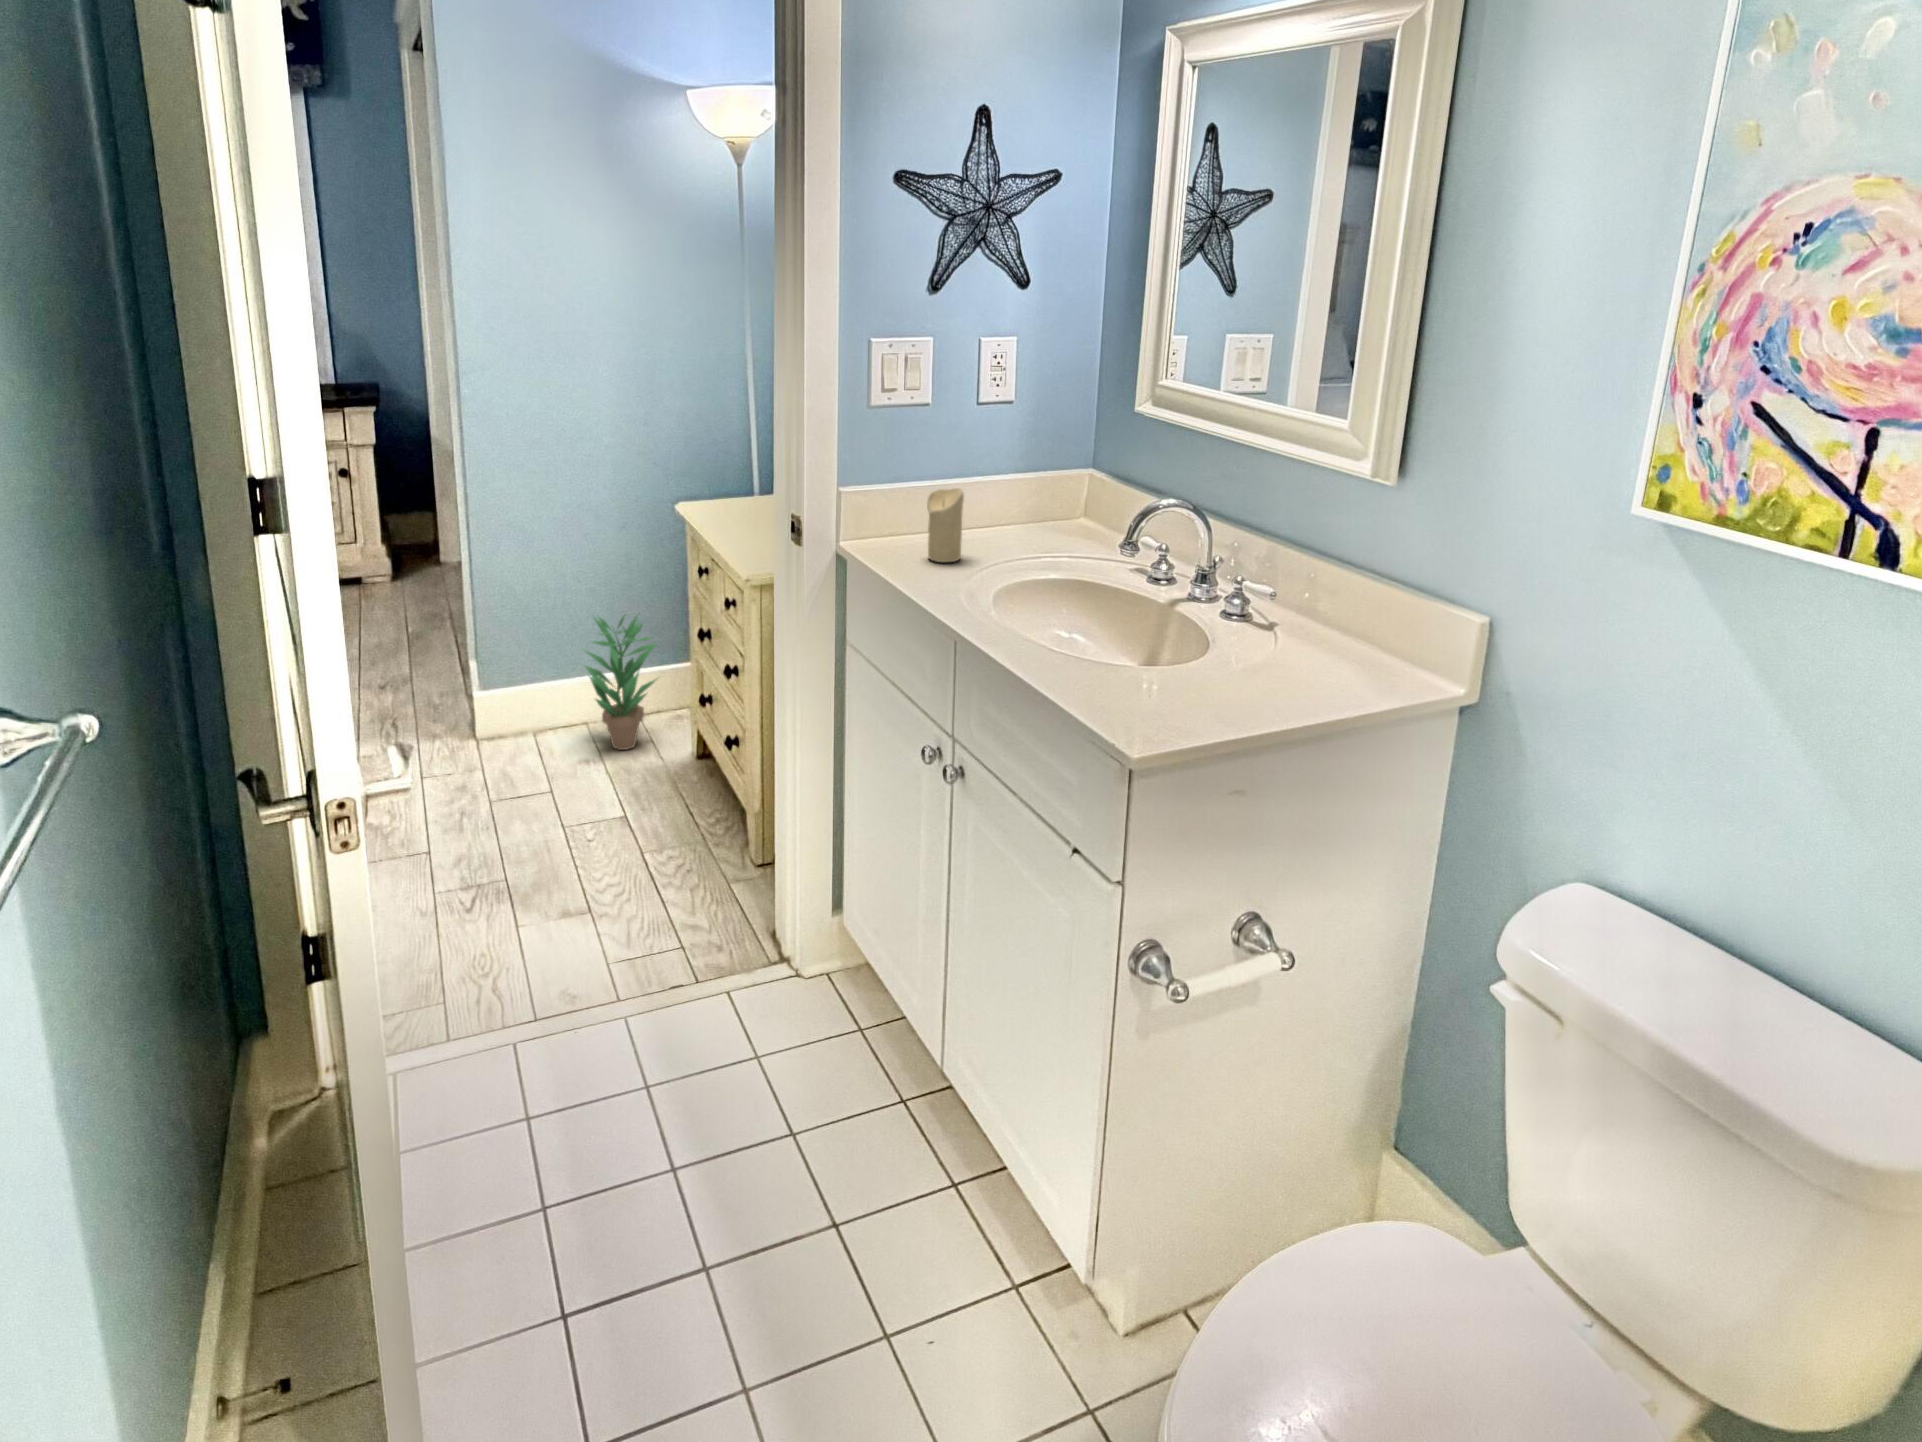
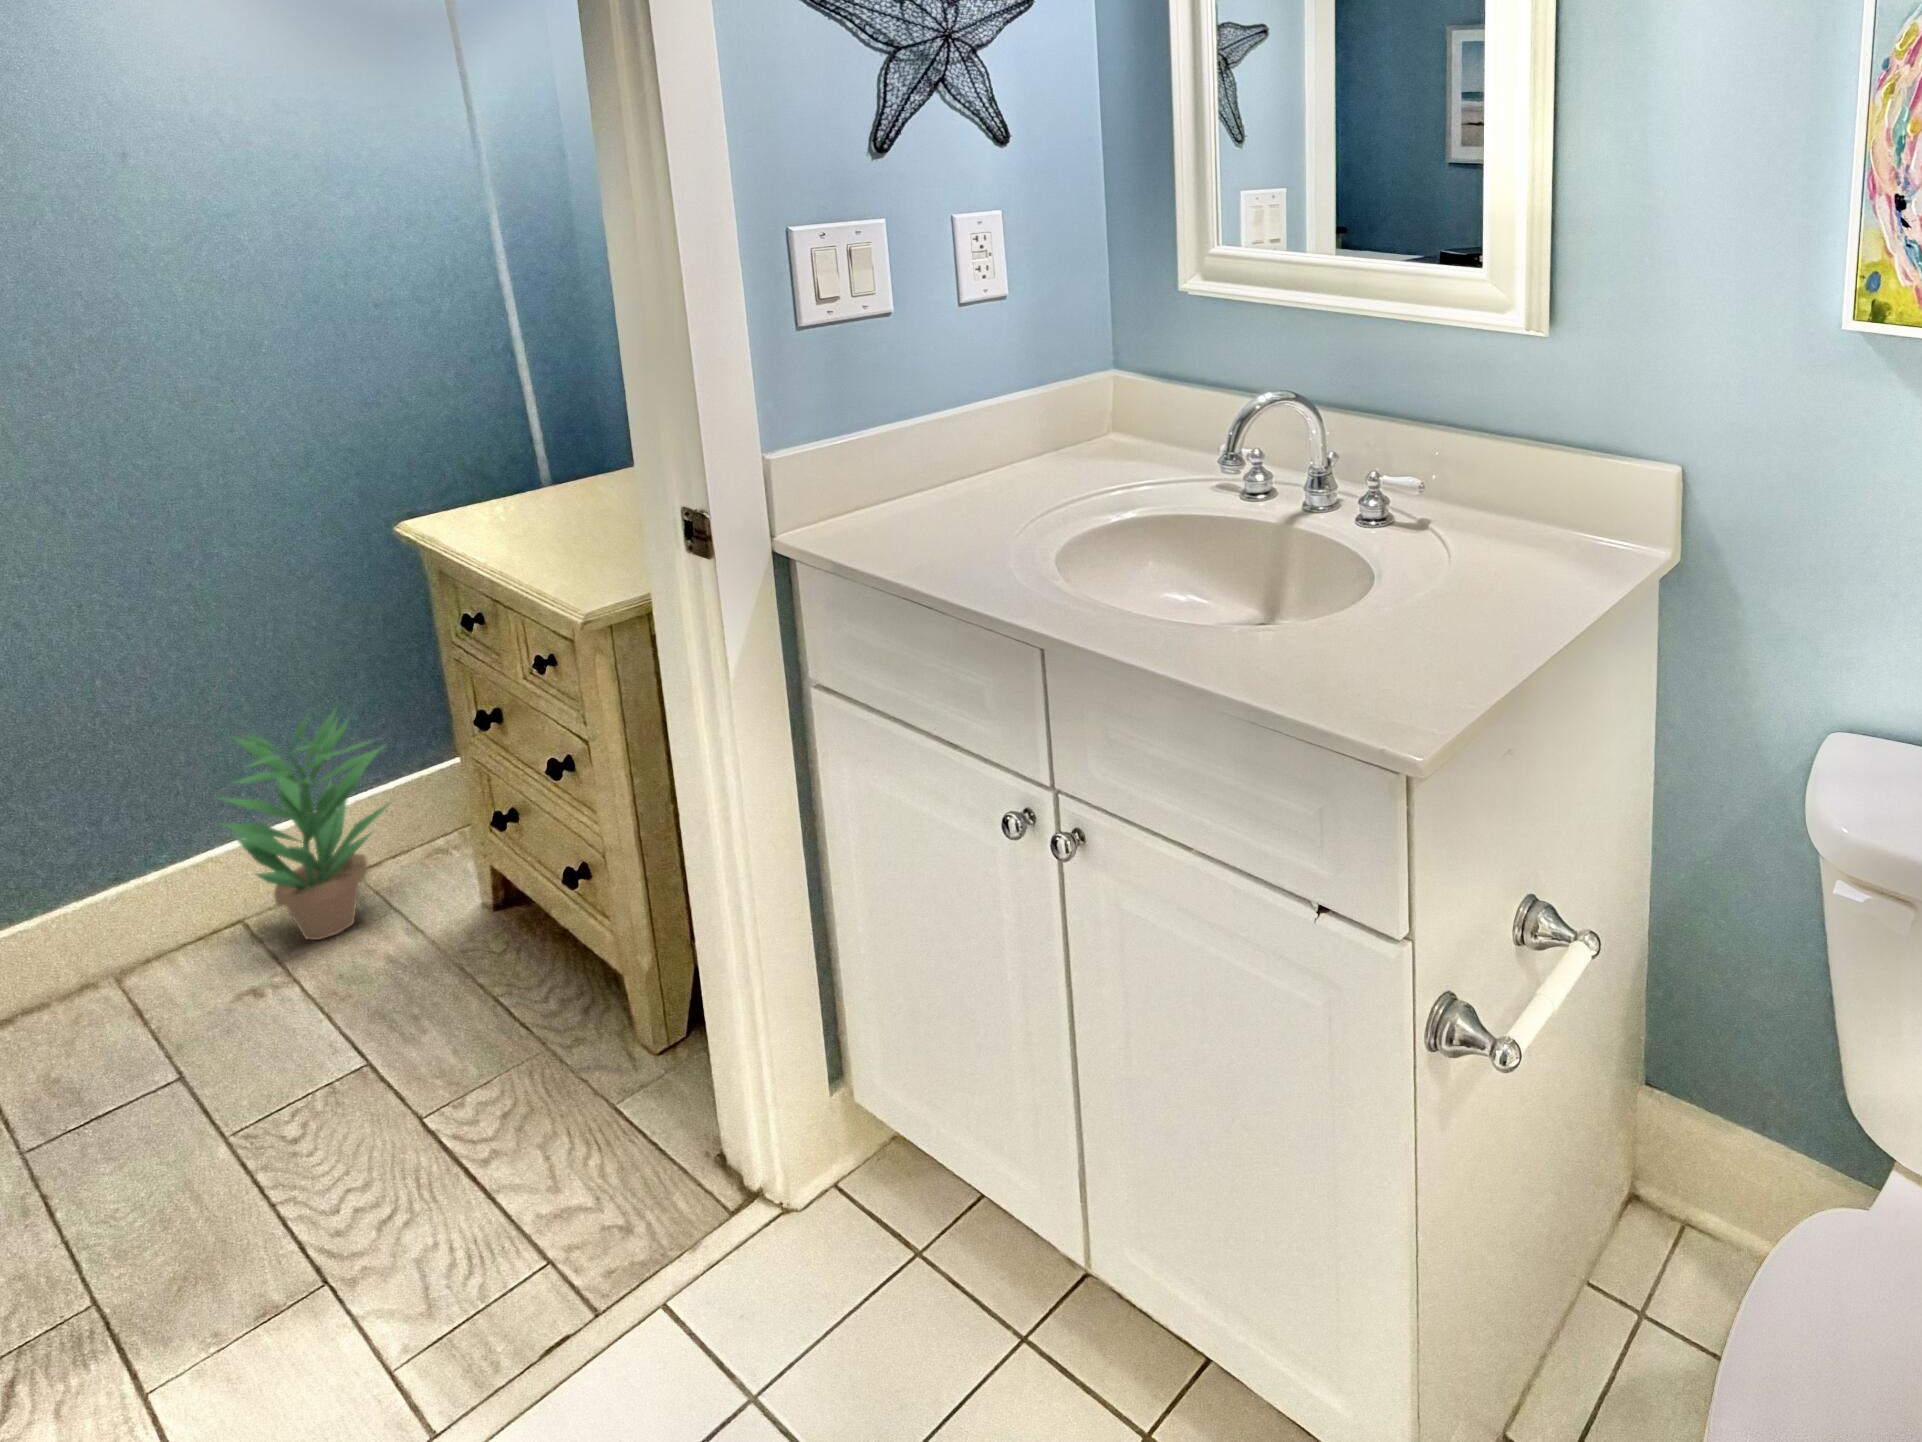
candle: present [927,488,964,562] -> none [918,422,978,531]

